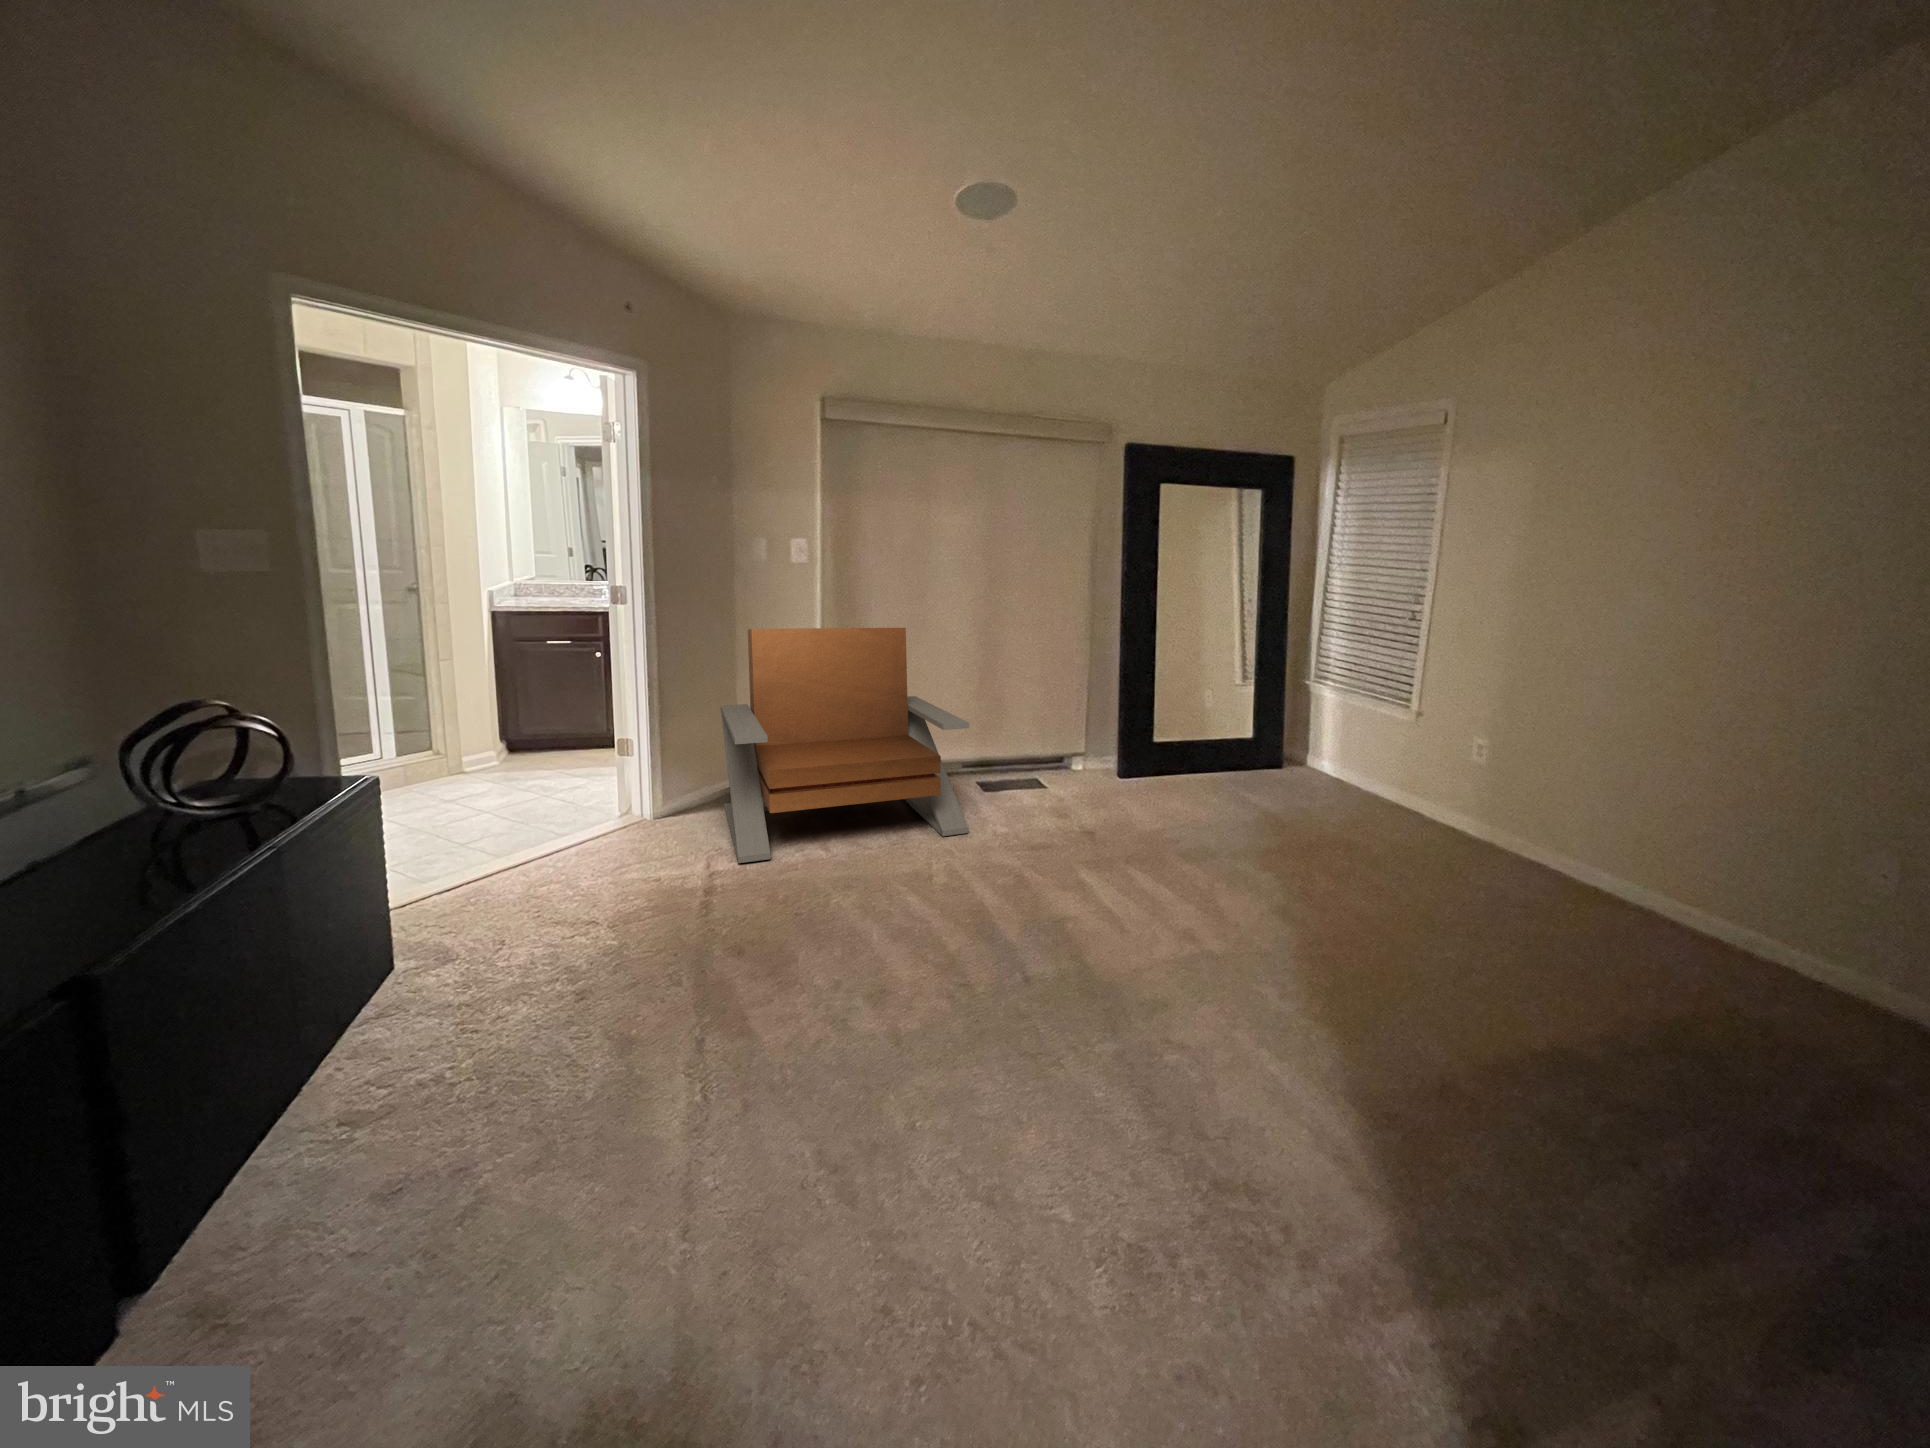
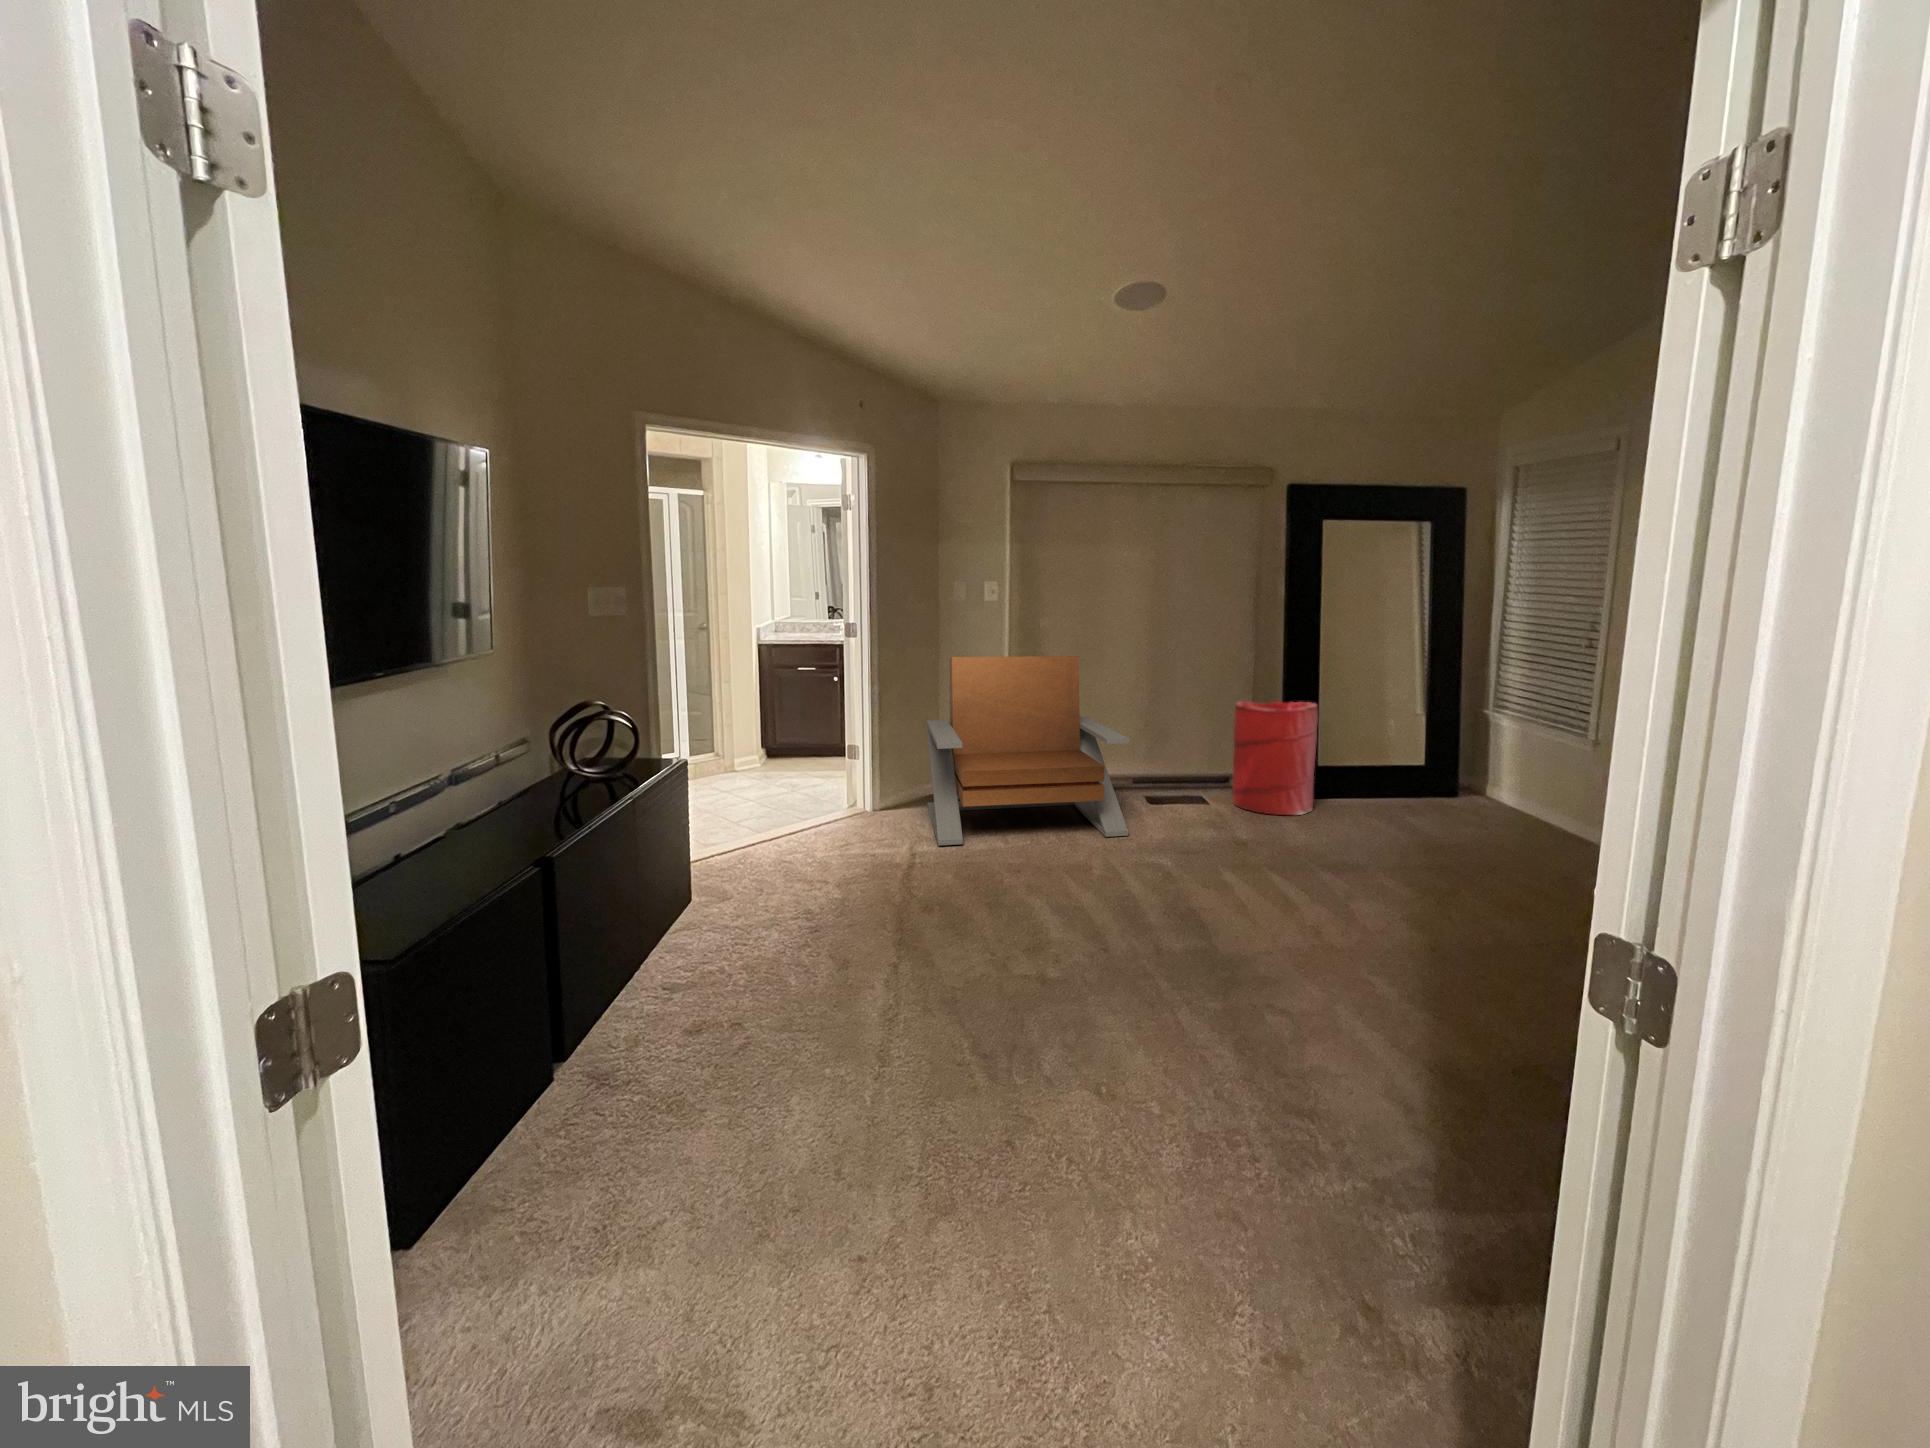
laundry hamper: none [1072,676,1159,797] -> present [1233,701,1318,815]

